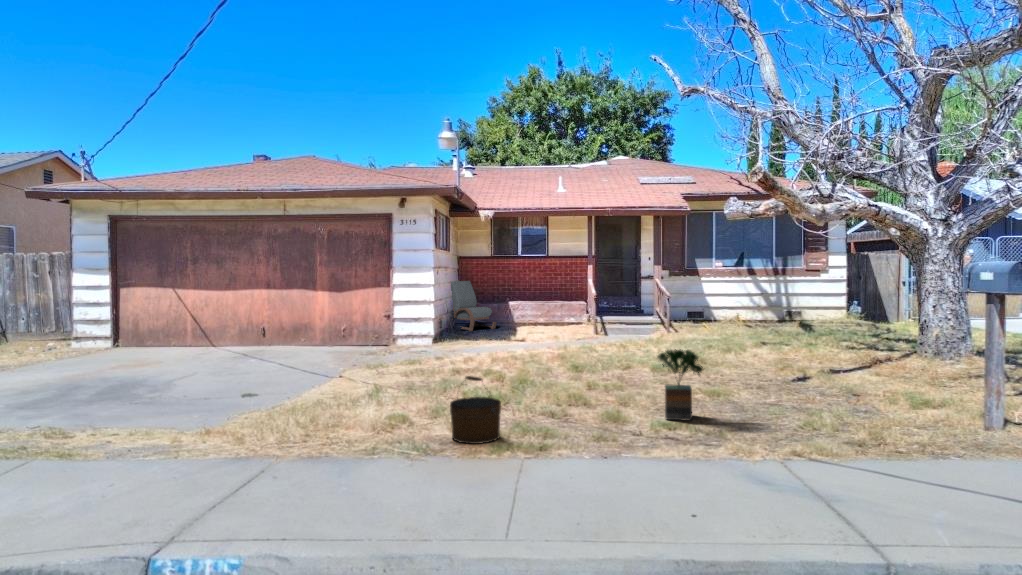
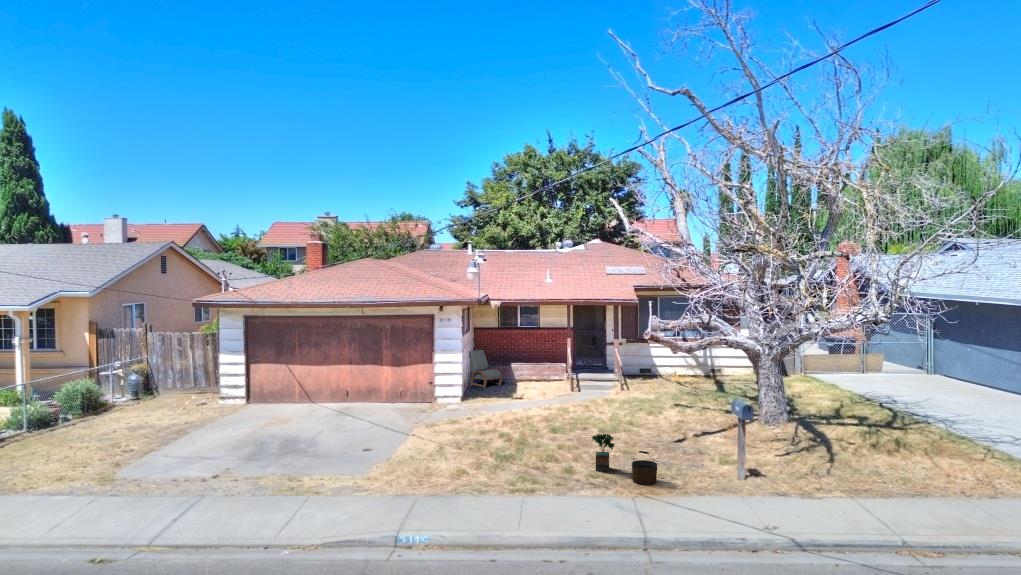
bucket: present [450,376,501,444] -> present [632,451,657,485]

